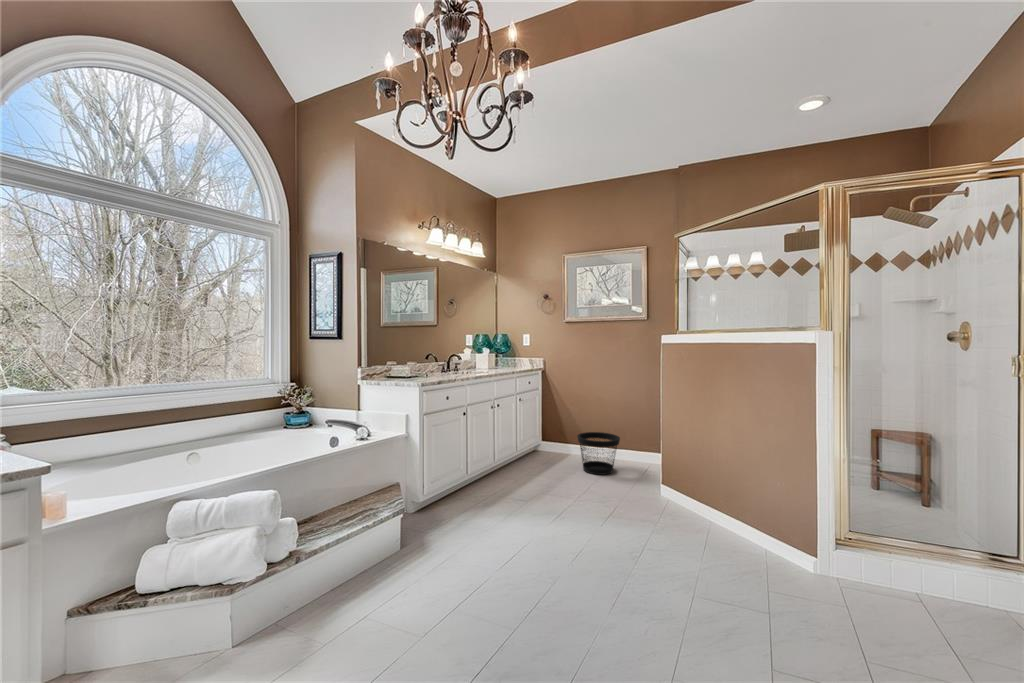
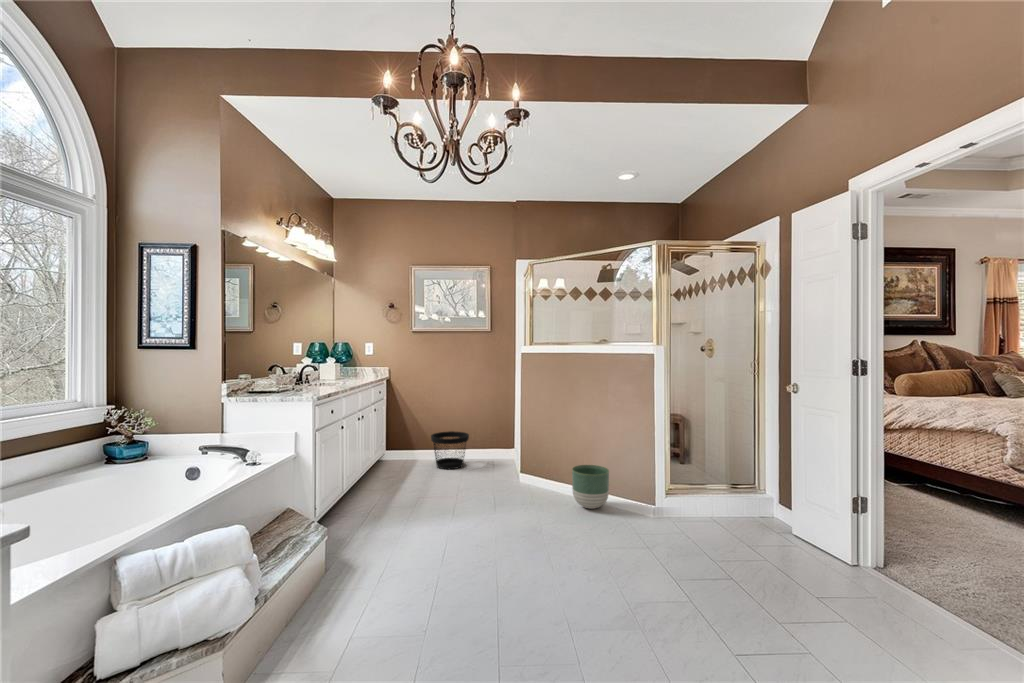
planter: none [703,500,758,564] -> present [572,465,609,509]

